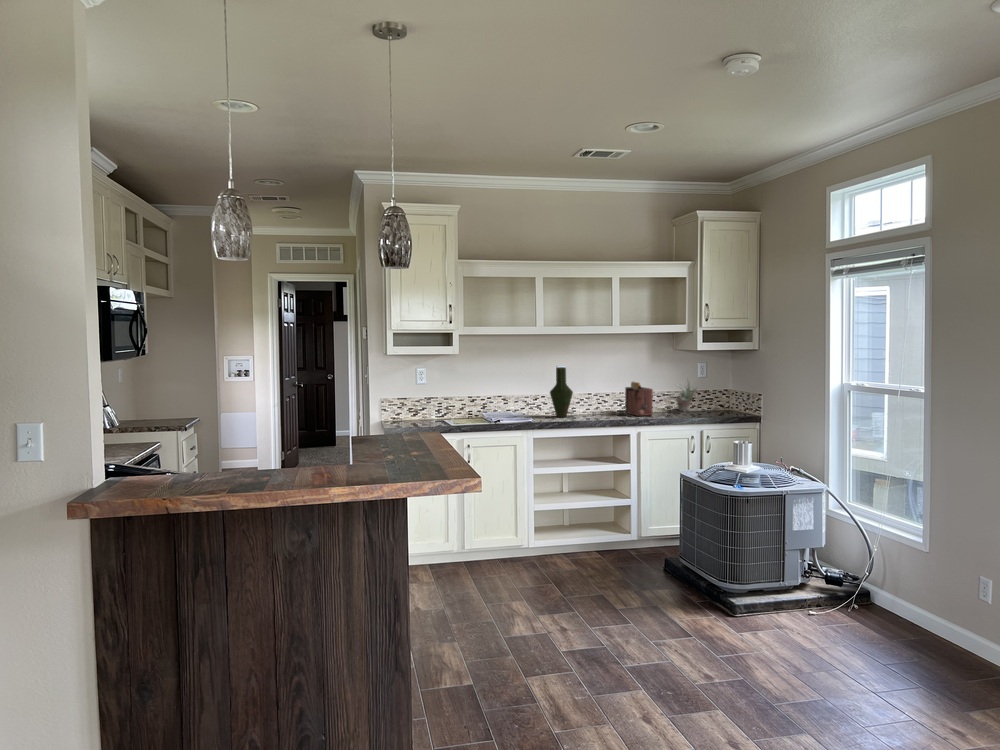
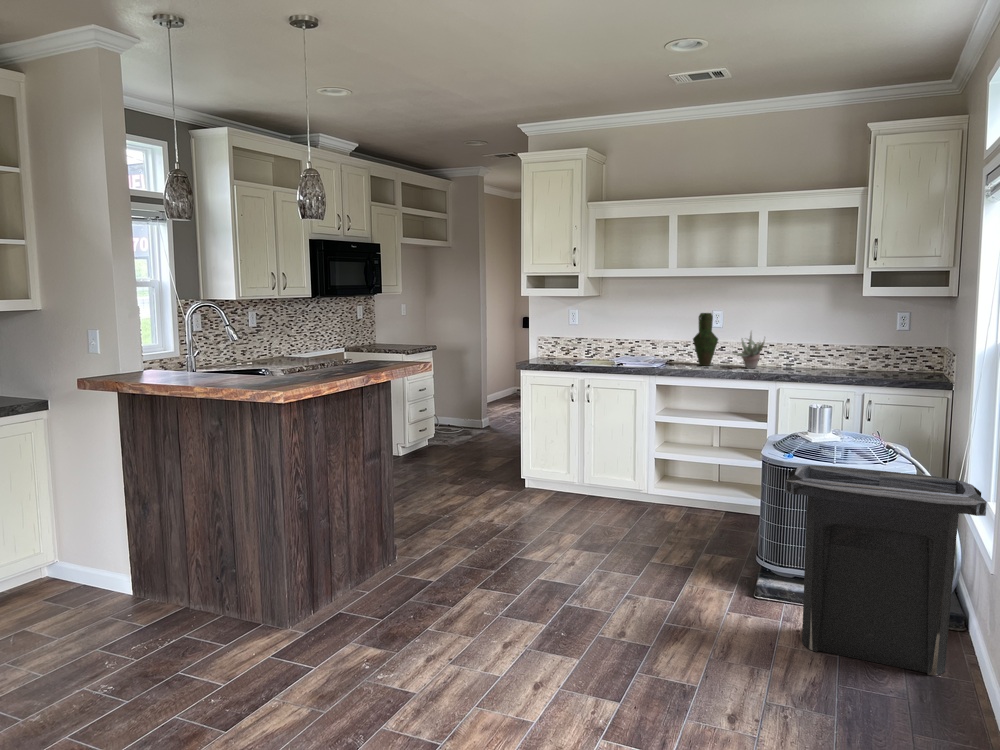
succulent plant: present [676,381,696,411] -> present [733,332,765,369]
toaster: present [625,382,653,416] -> none [789,332,814,371]
trash can: none [788,487,926,644] -> present [785,465,987,675]

